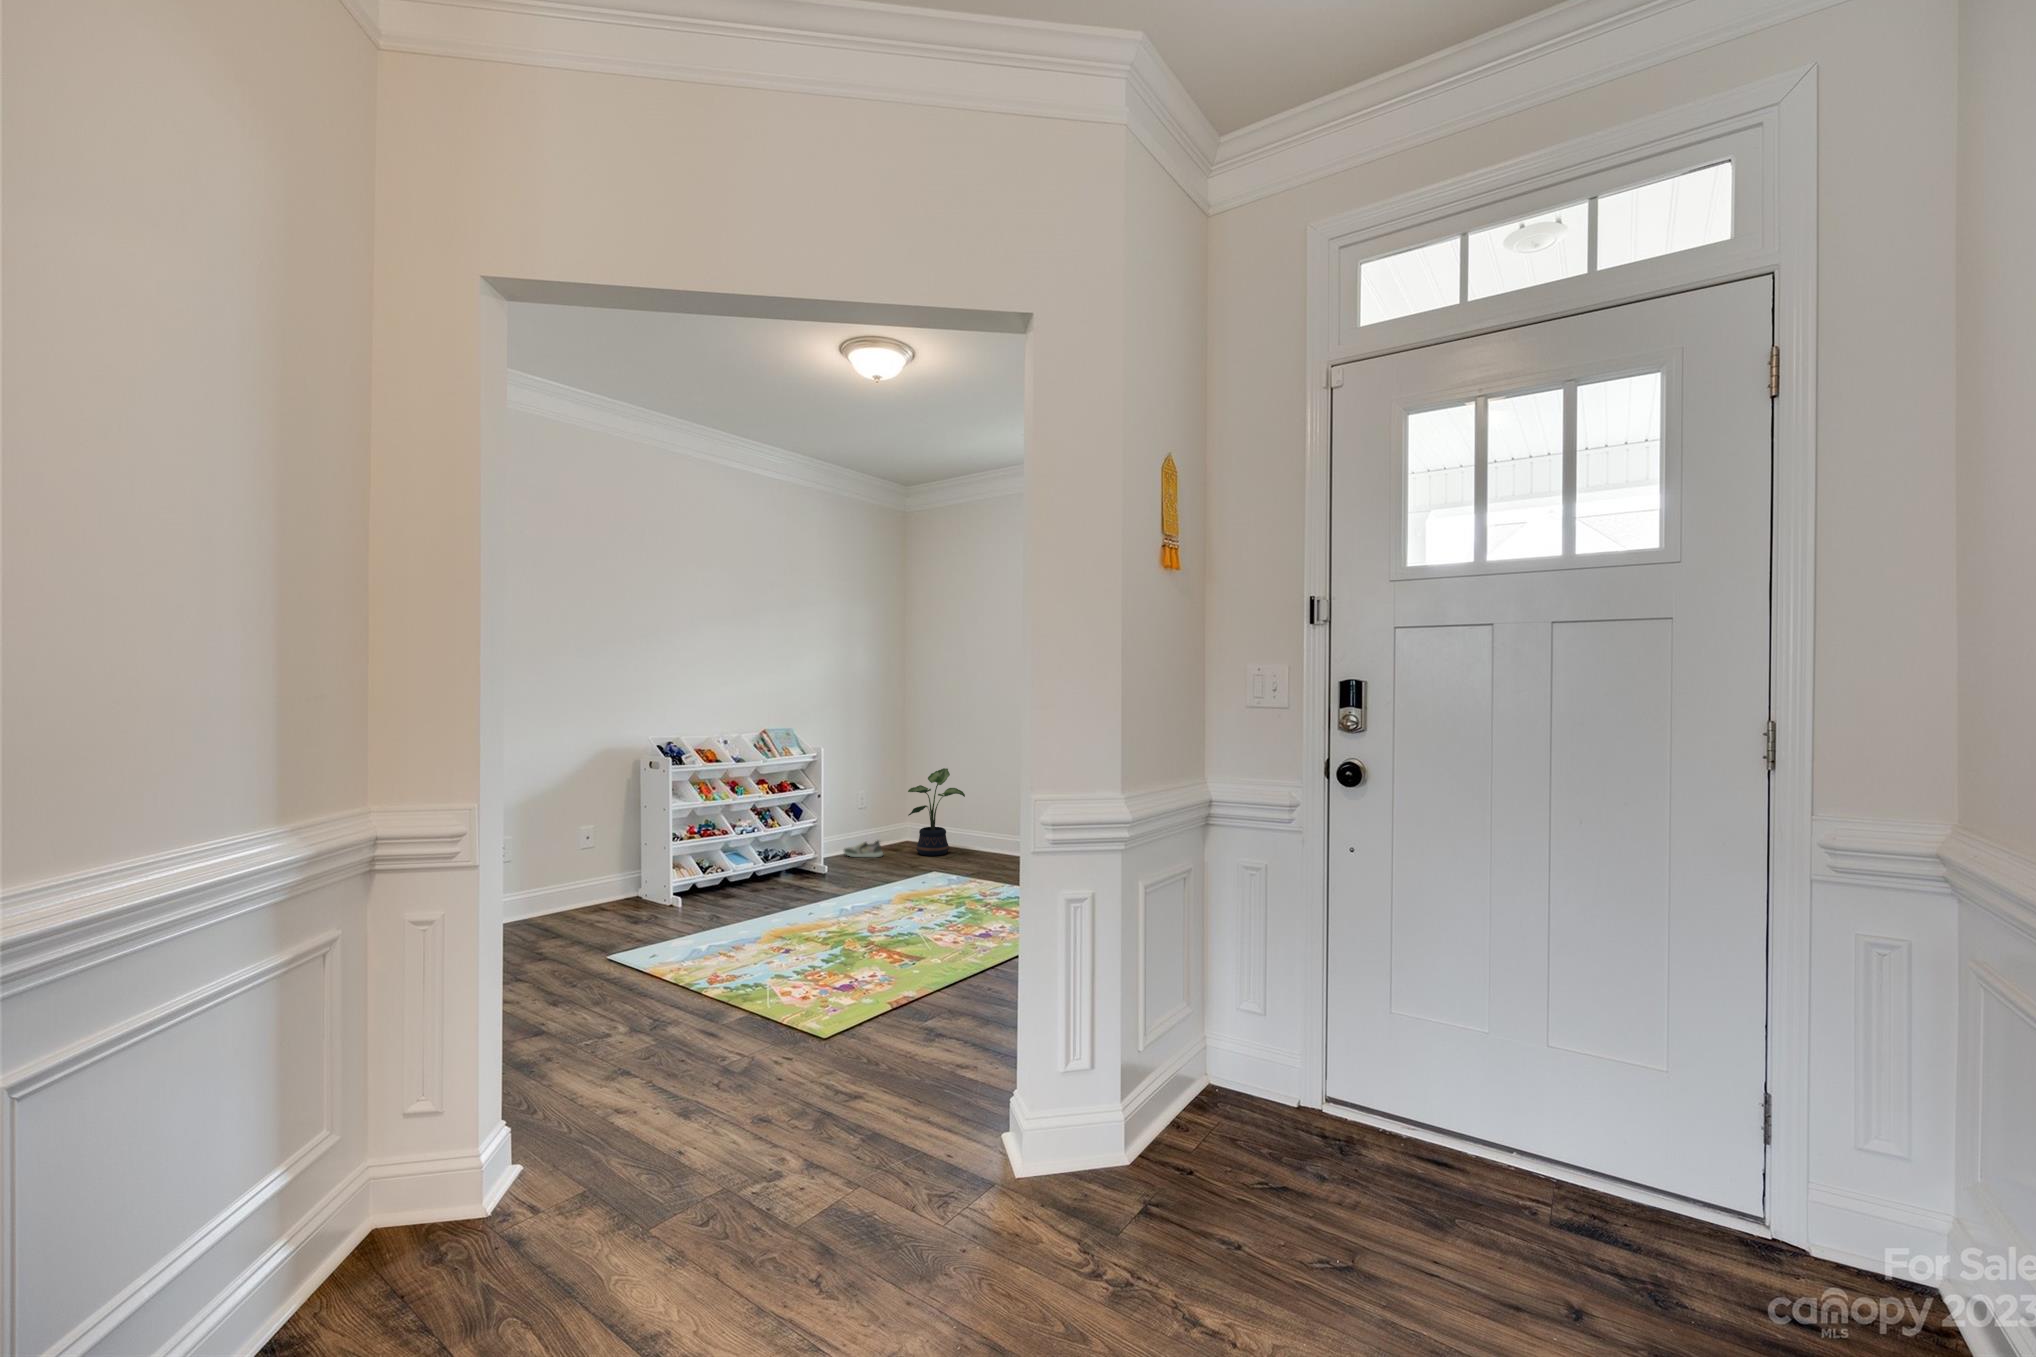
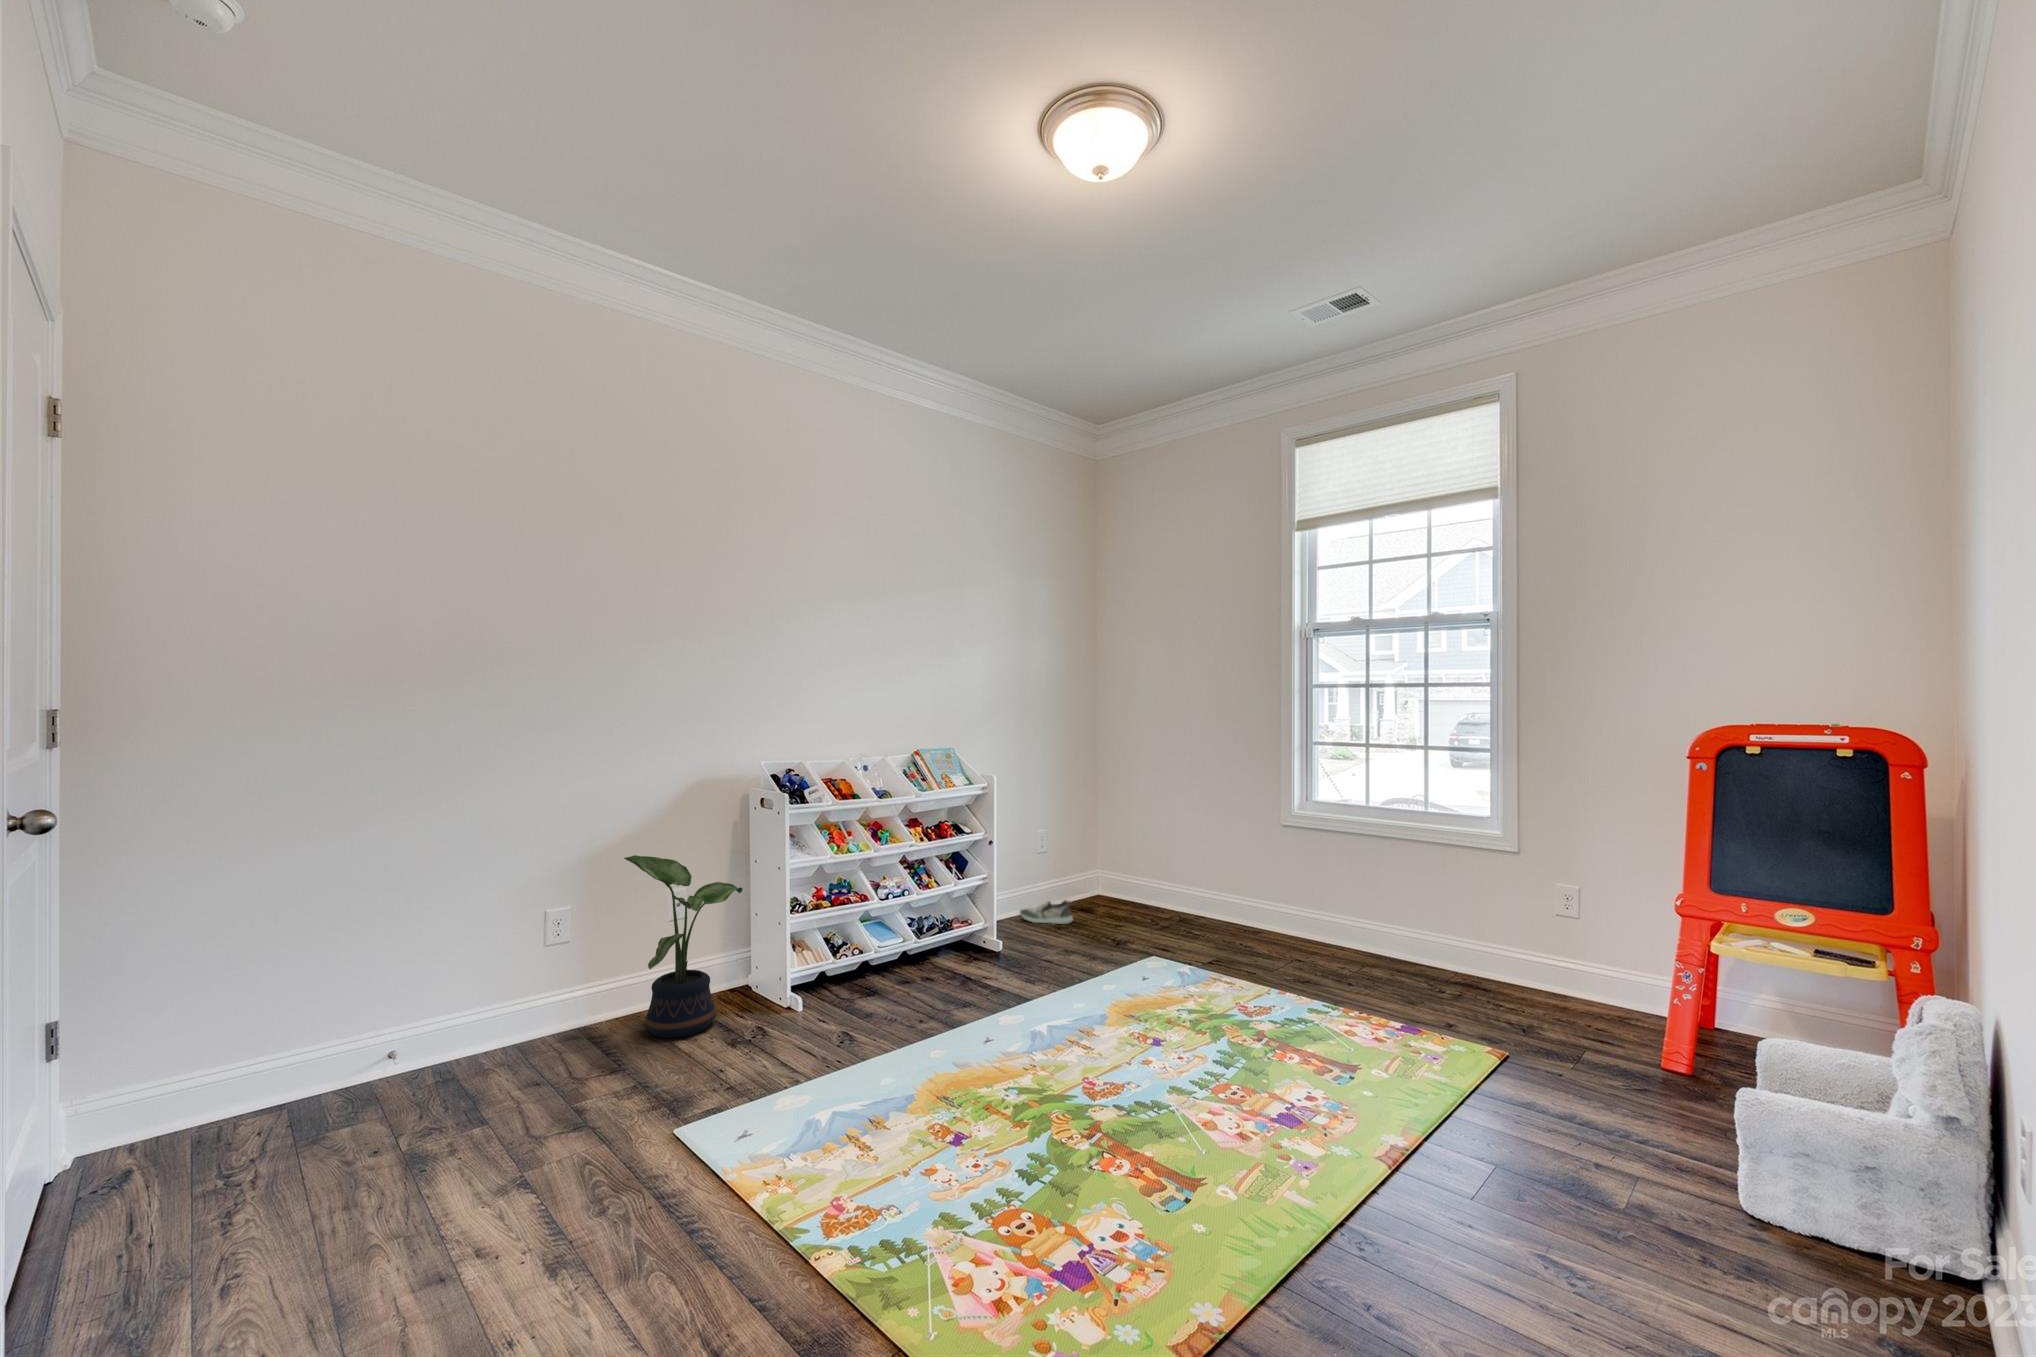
potted plant: present [908,768,965,856] -> present [624,855,742,1038]

